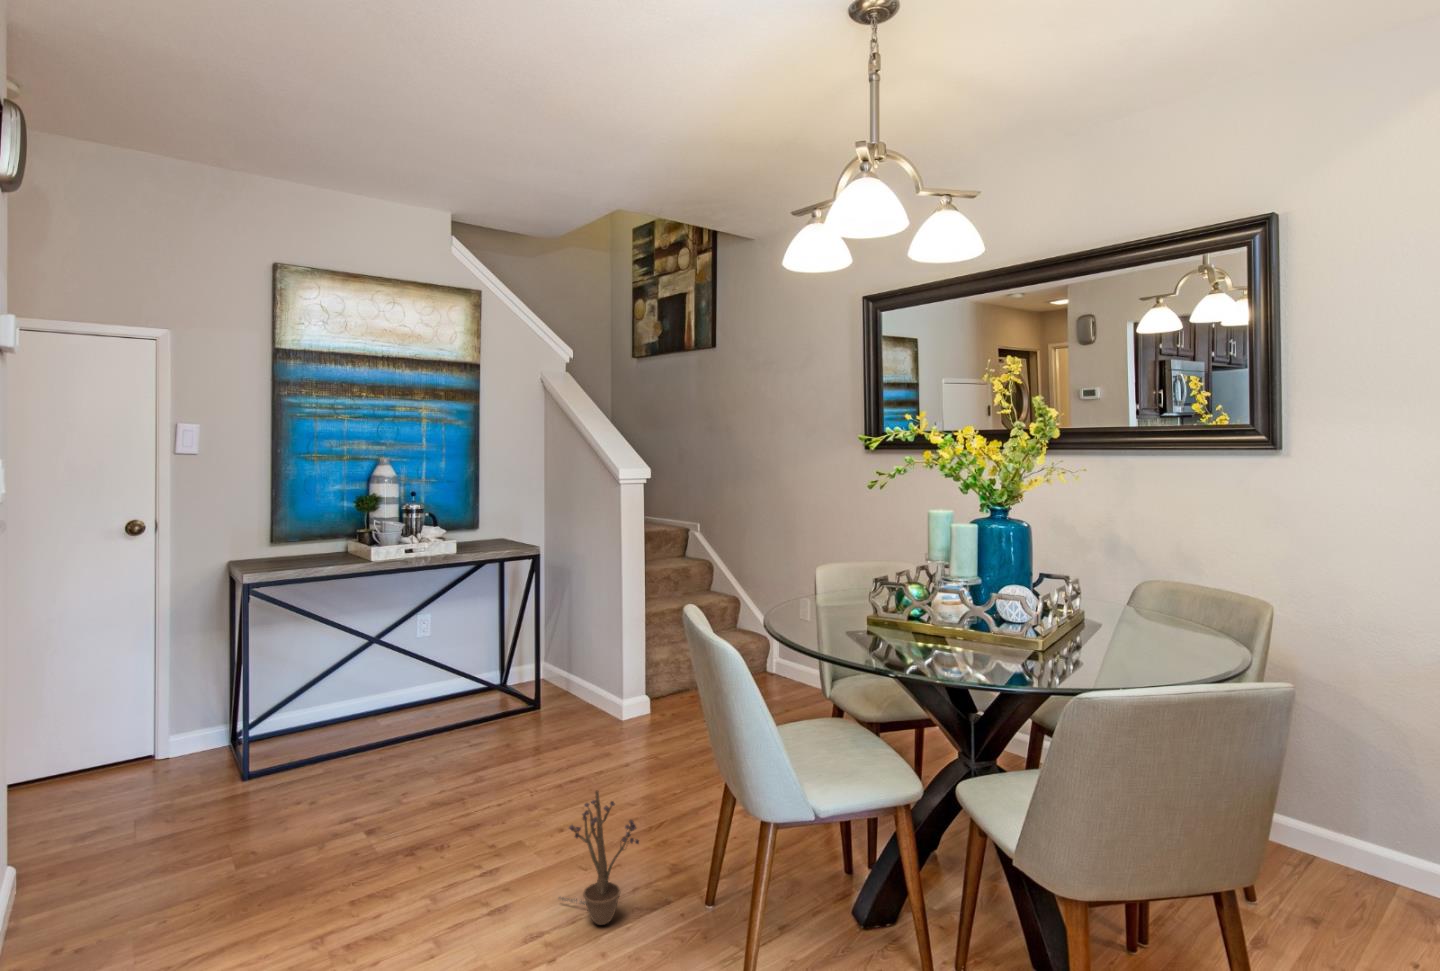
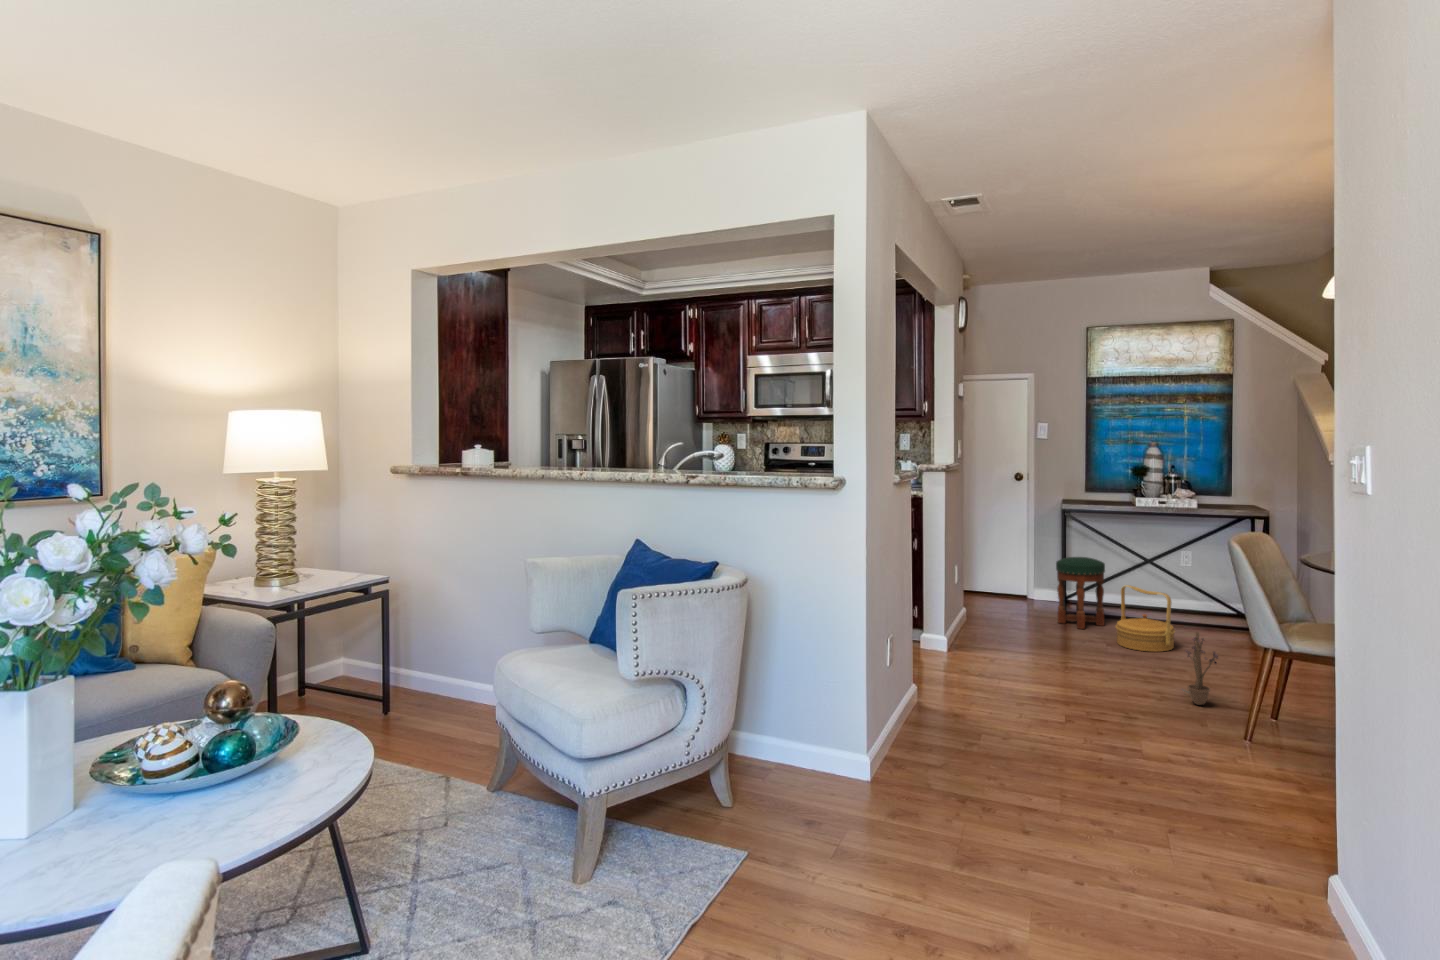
stool: none [242,662,336,802] -> present [1056,557,1105,629]
basket: none [376,702,472,821] -> present [1116,585,1175,652]

